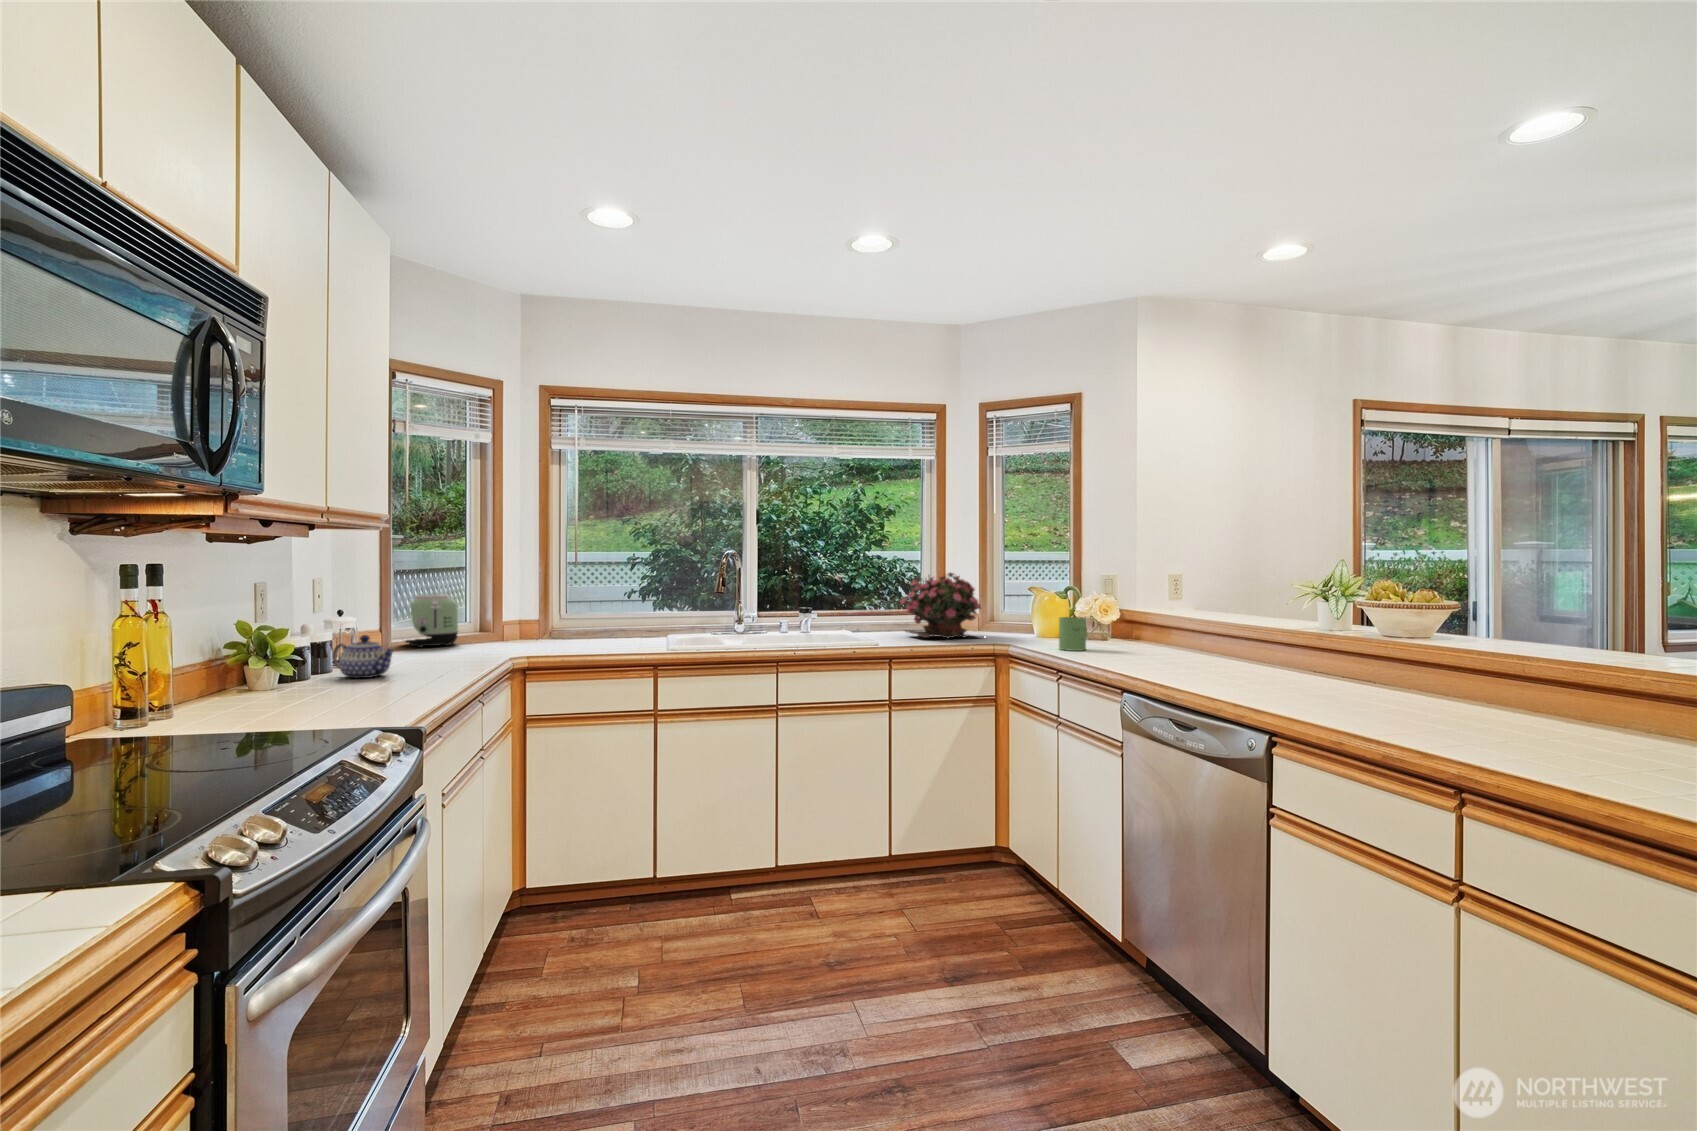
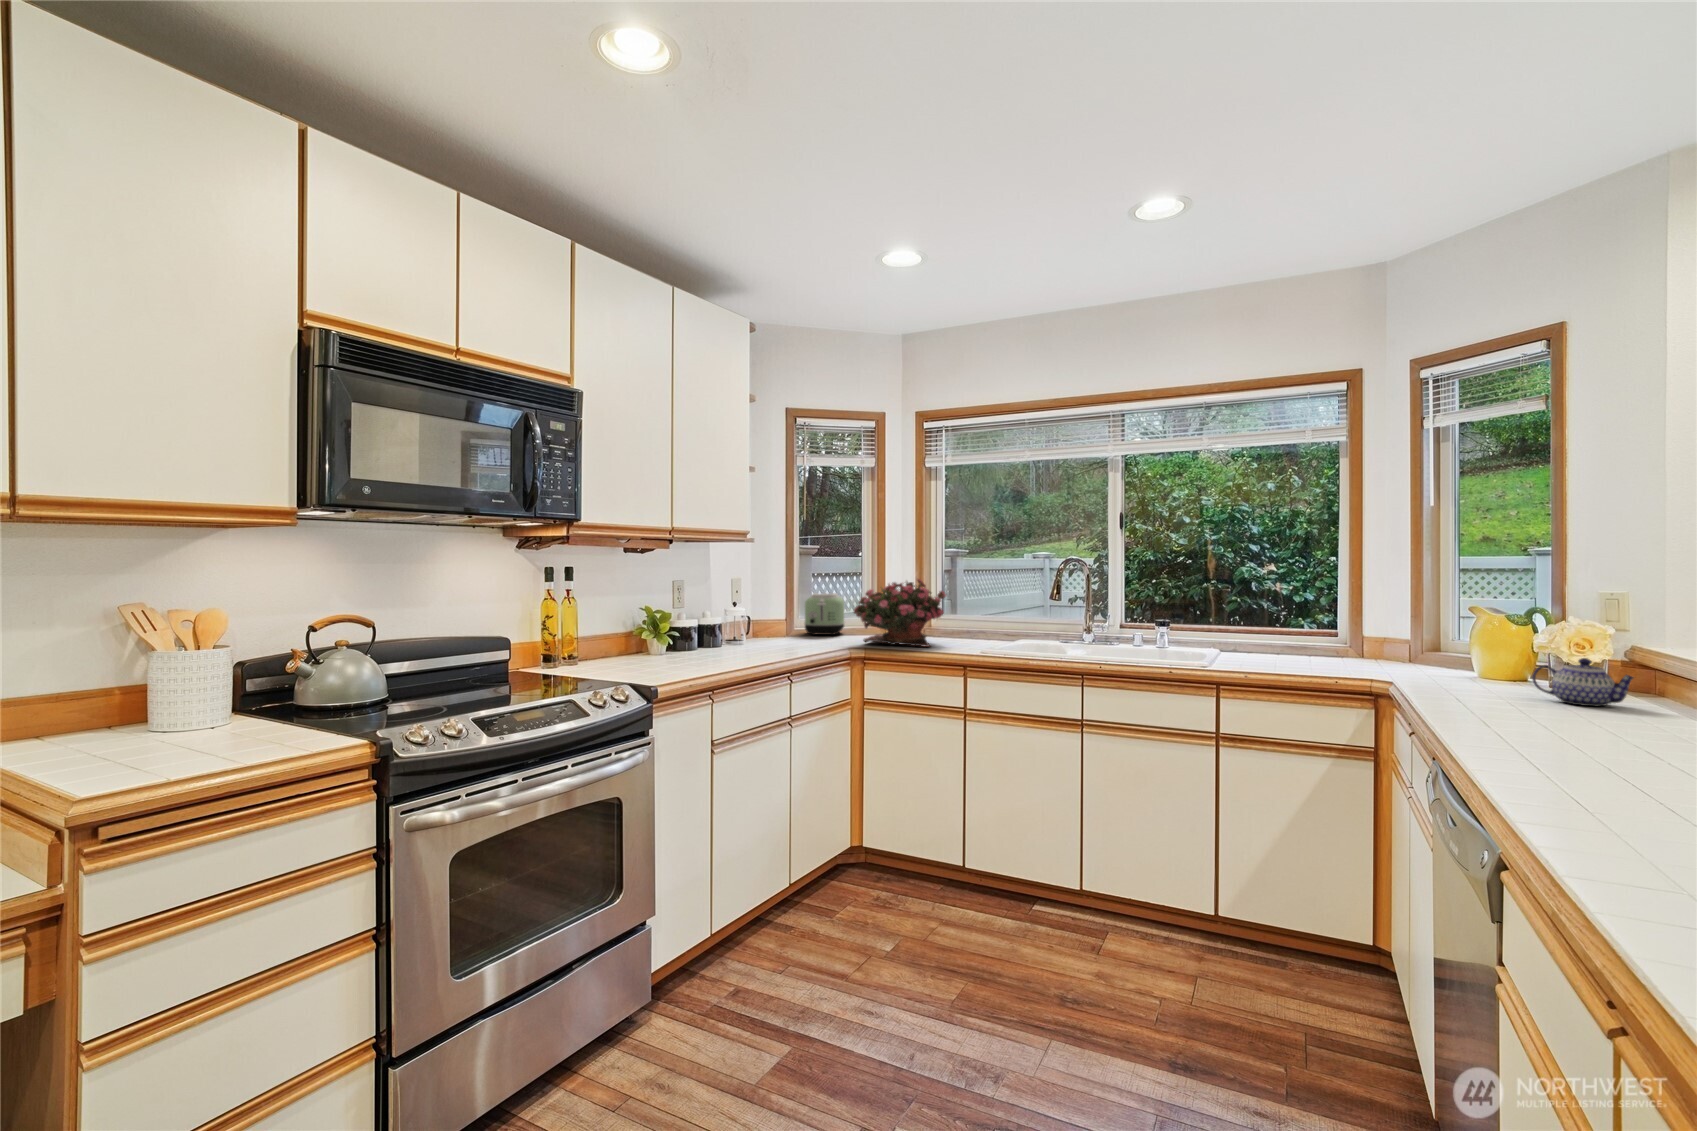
potted flower: present [901,573,981,638] -> present [854,579,946,647]
mug: present [1059,617,1087,651] -> none [1447,652,1503,702]
teapot: present [332,635,394,678] -> present [1532,658,1634,706]

